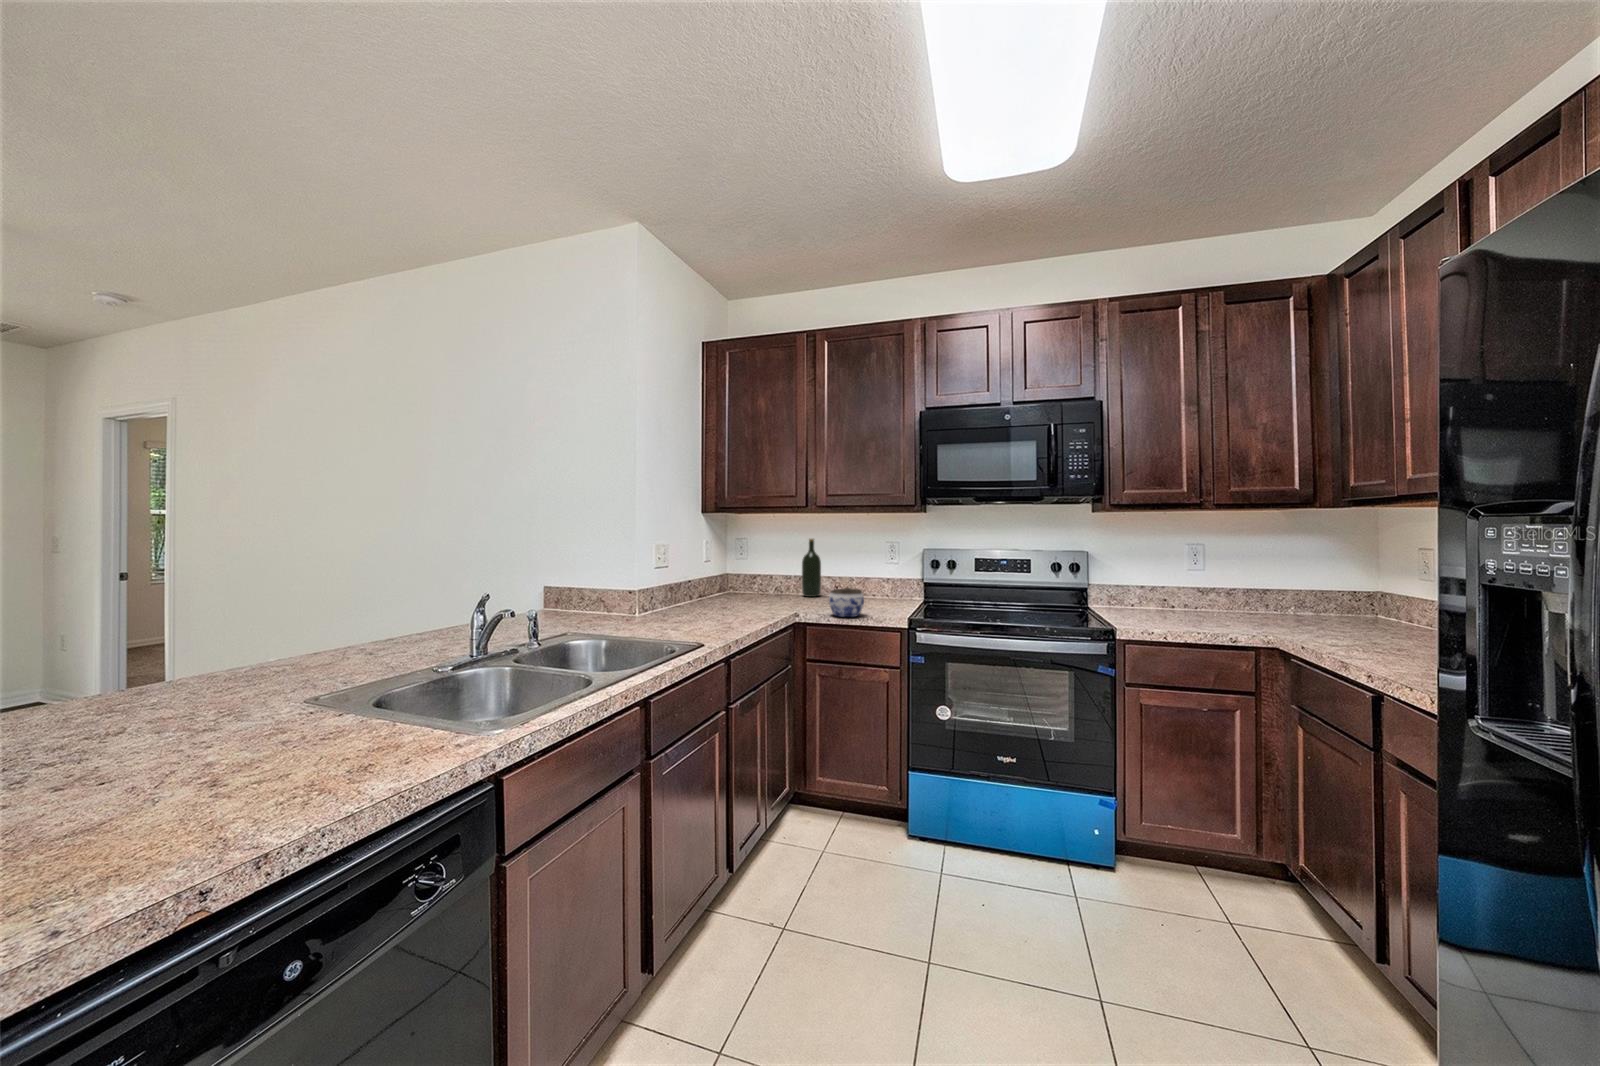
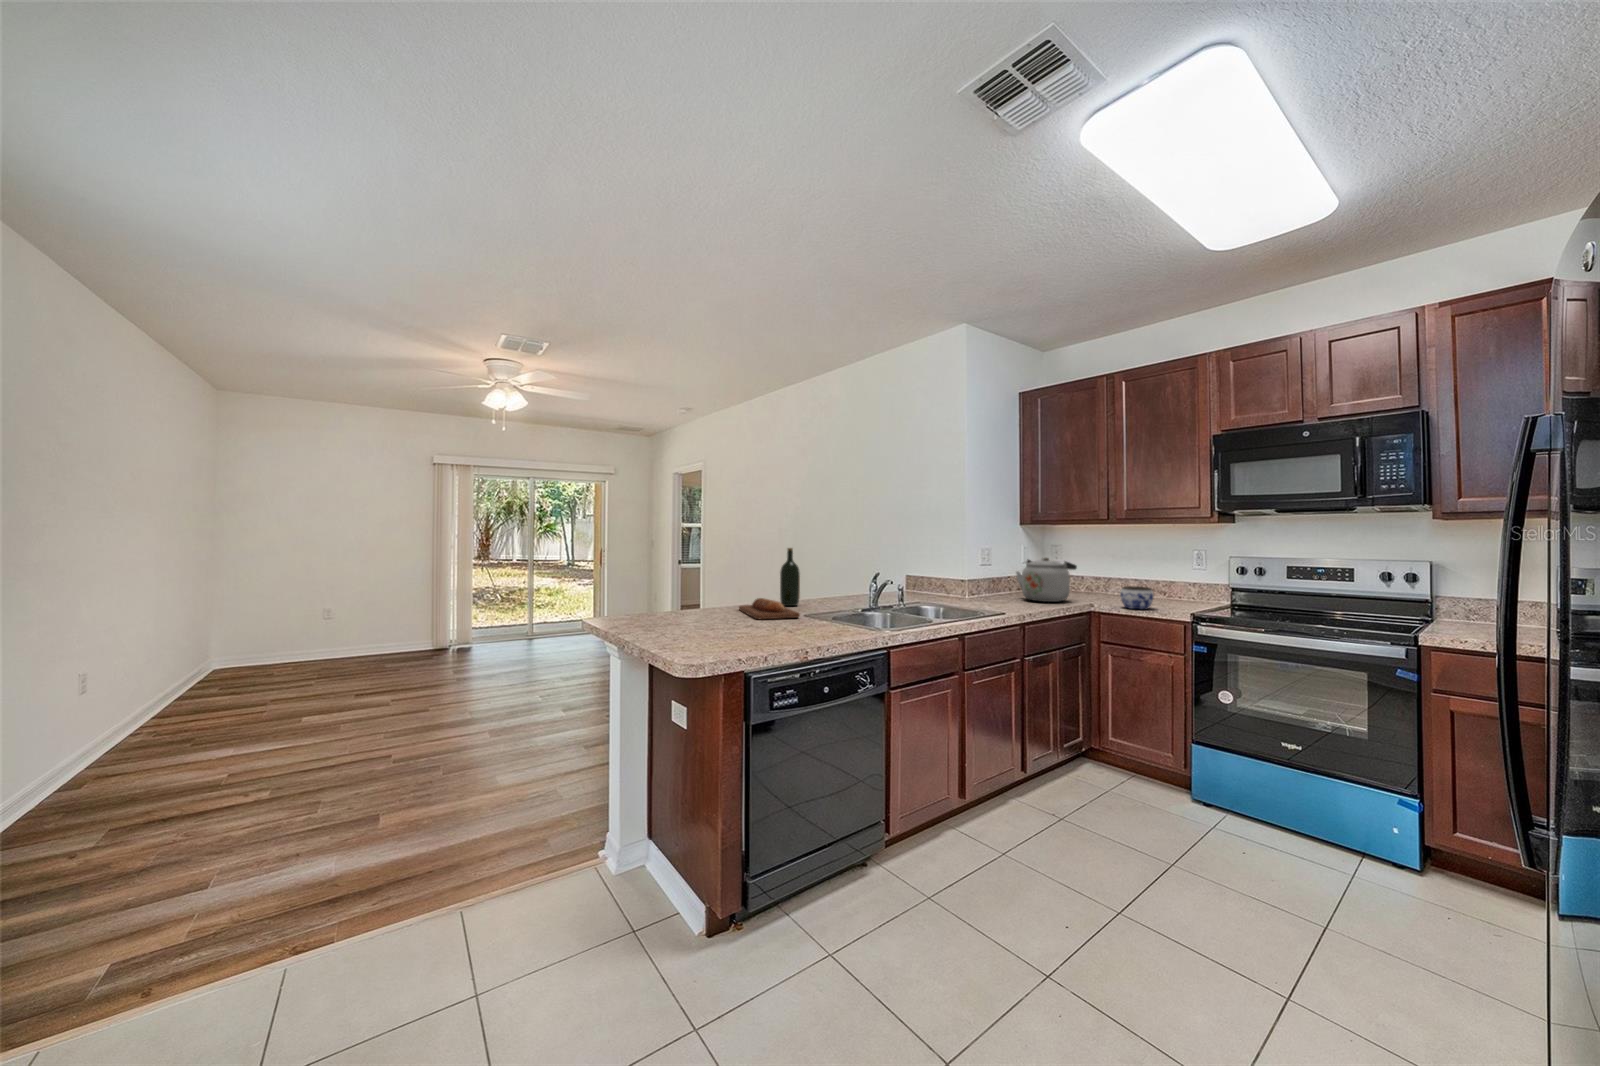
wine bottle: present [802,539,821,597] -> present [780,548,800,606]
kettle: none [702,555,775,614] -> present [1016,557,1077,602]
bread loaf: none [108,677,281,751] -> present [739,598,800,619]

